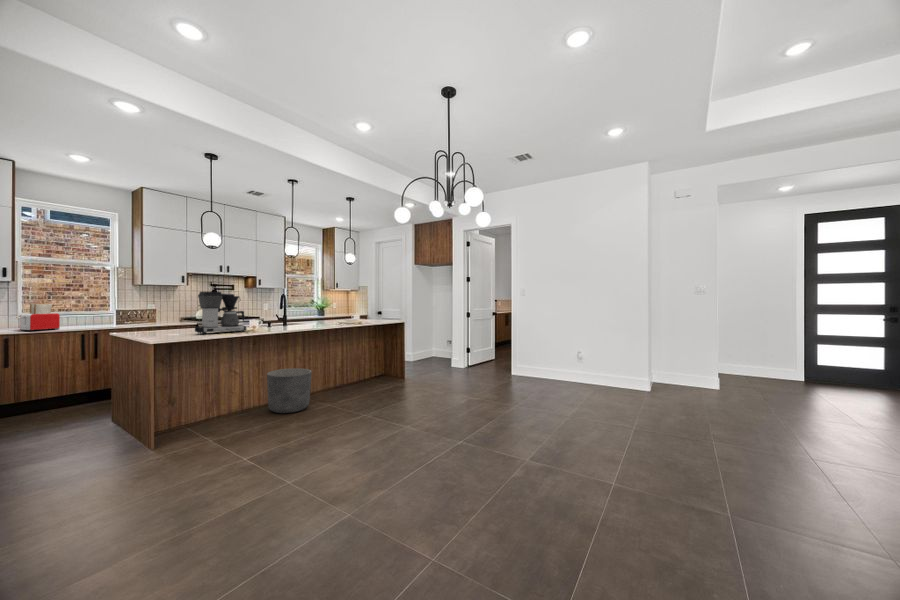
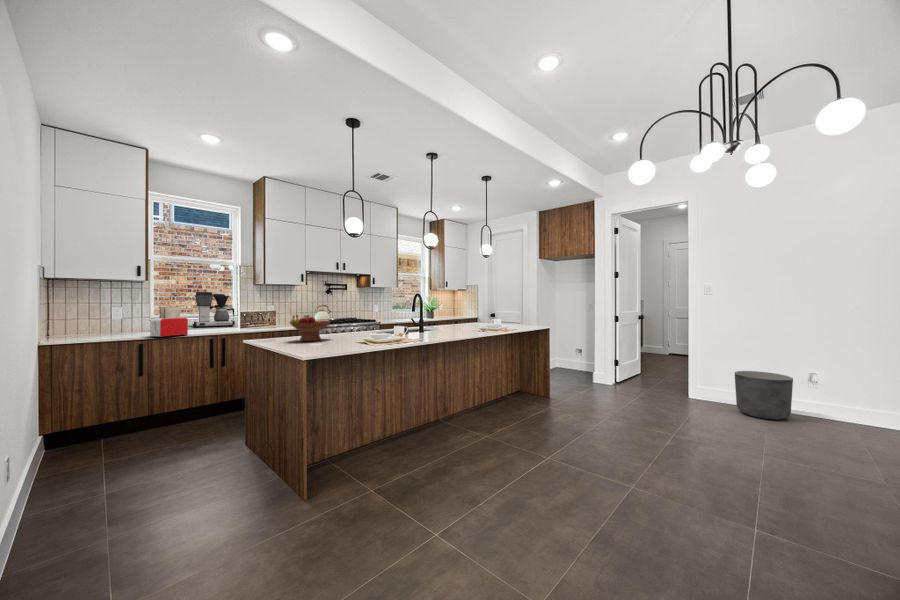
coffee maker: present [195,292,247,334] -> present [193,292,235,327]
fruit bowl: none [152,312,193,333] -> present [290,315,331,341]
planter: present [267,368,312,413] -> present [735,371,793,420]

